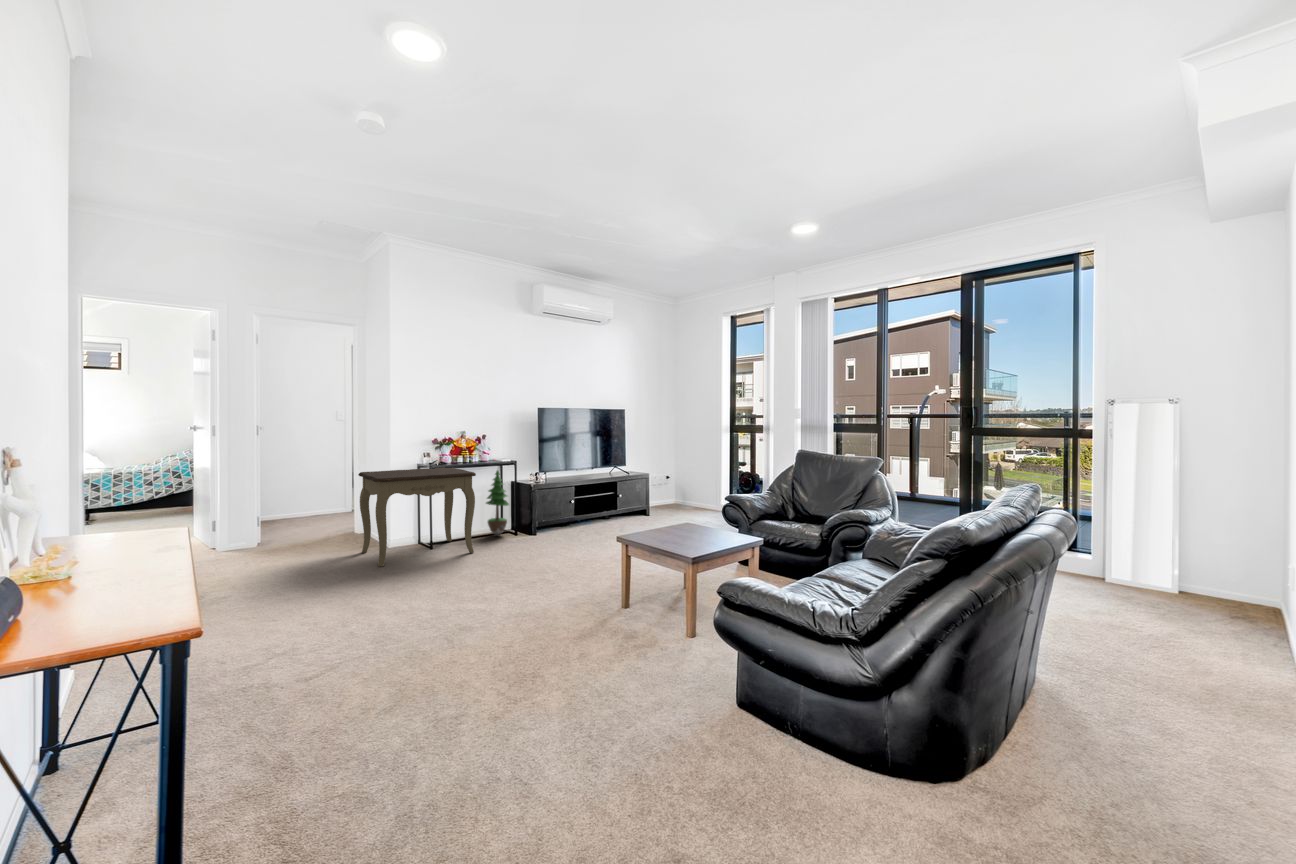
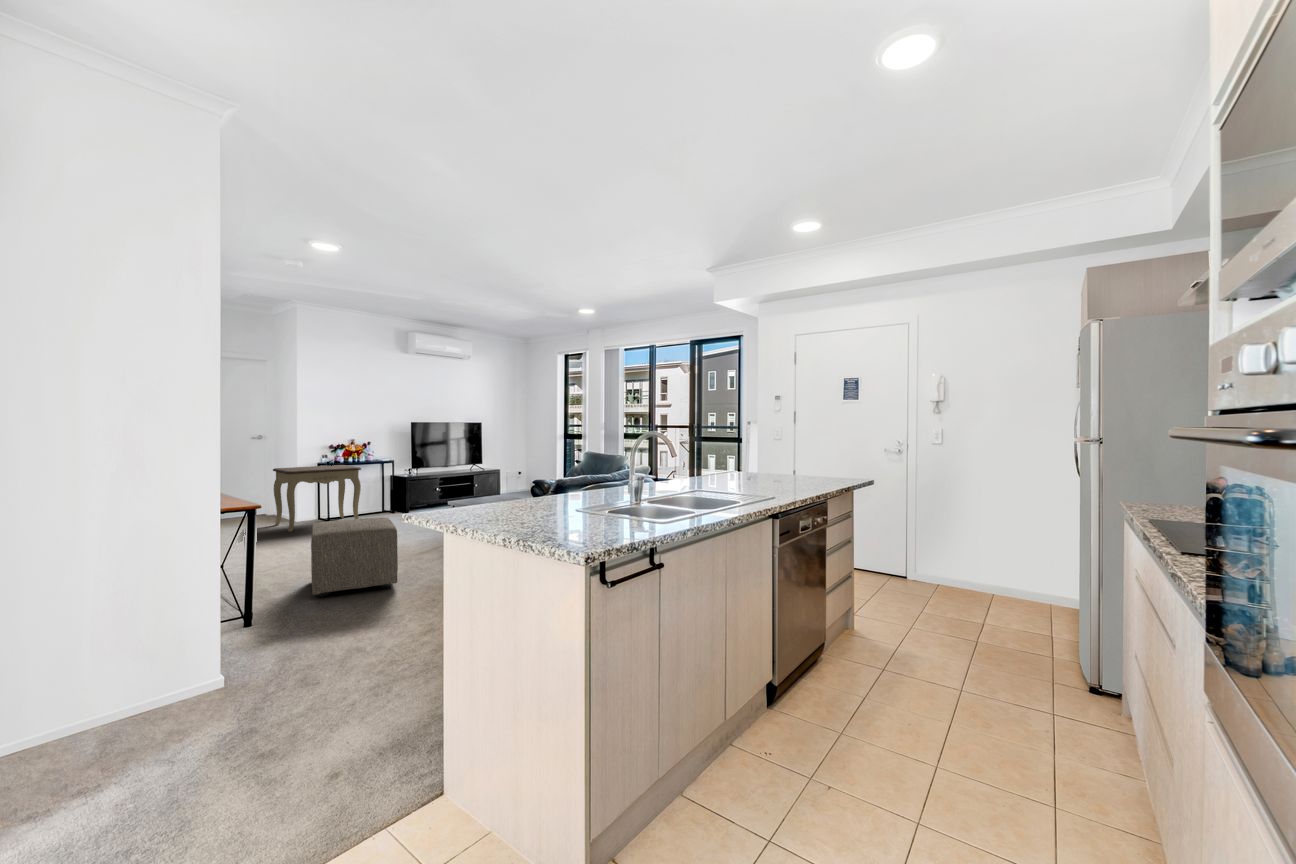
potted tree: present [486,470,509,535] -> none [370,466,389,514]
ottoman: none [404,582,572,773] -> present [311,517,398,596]

